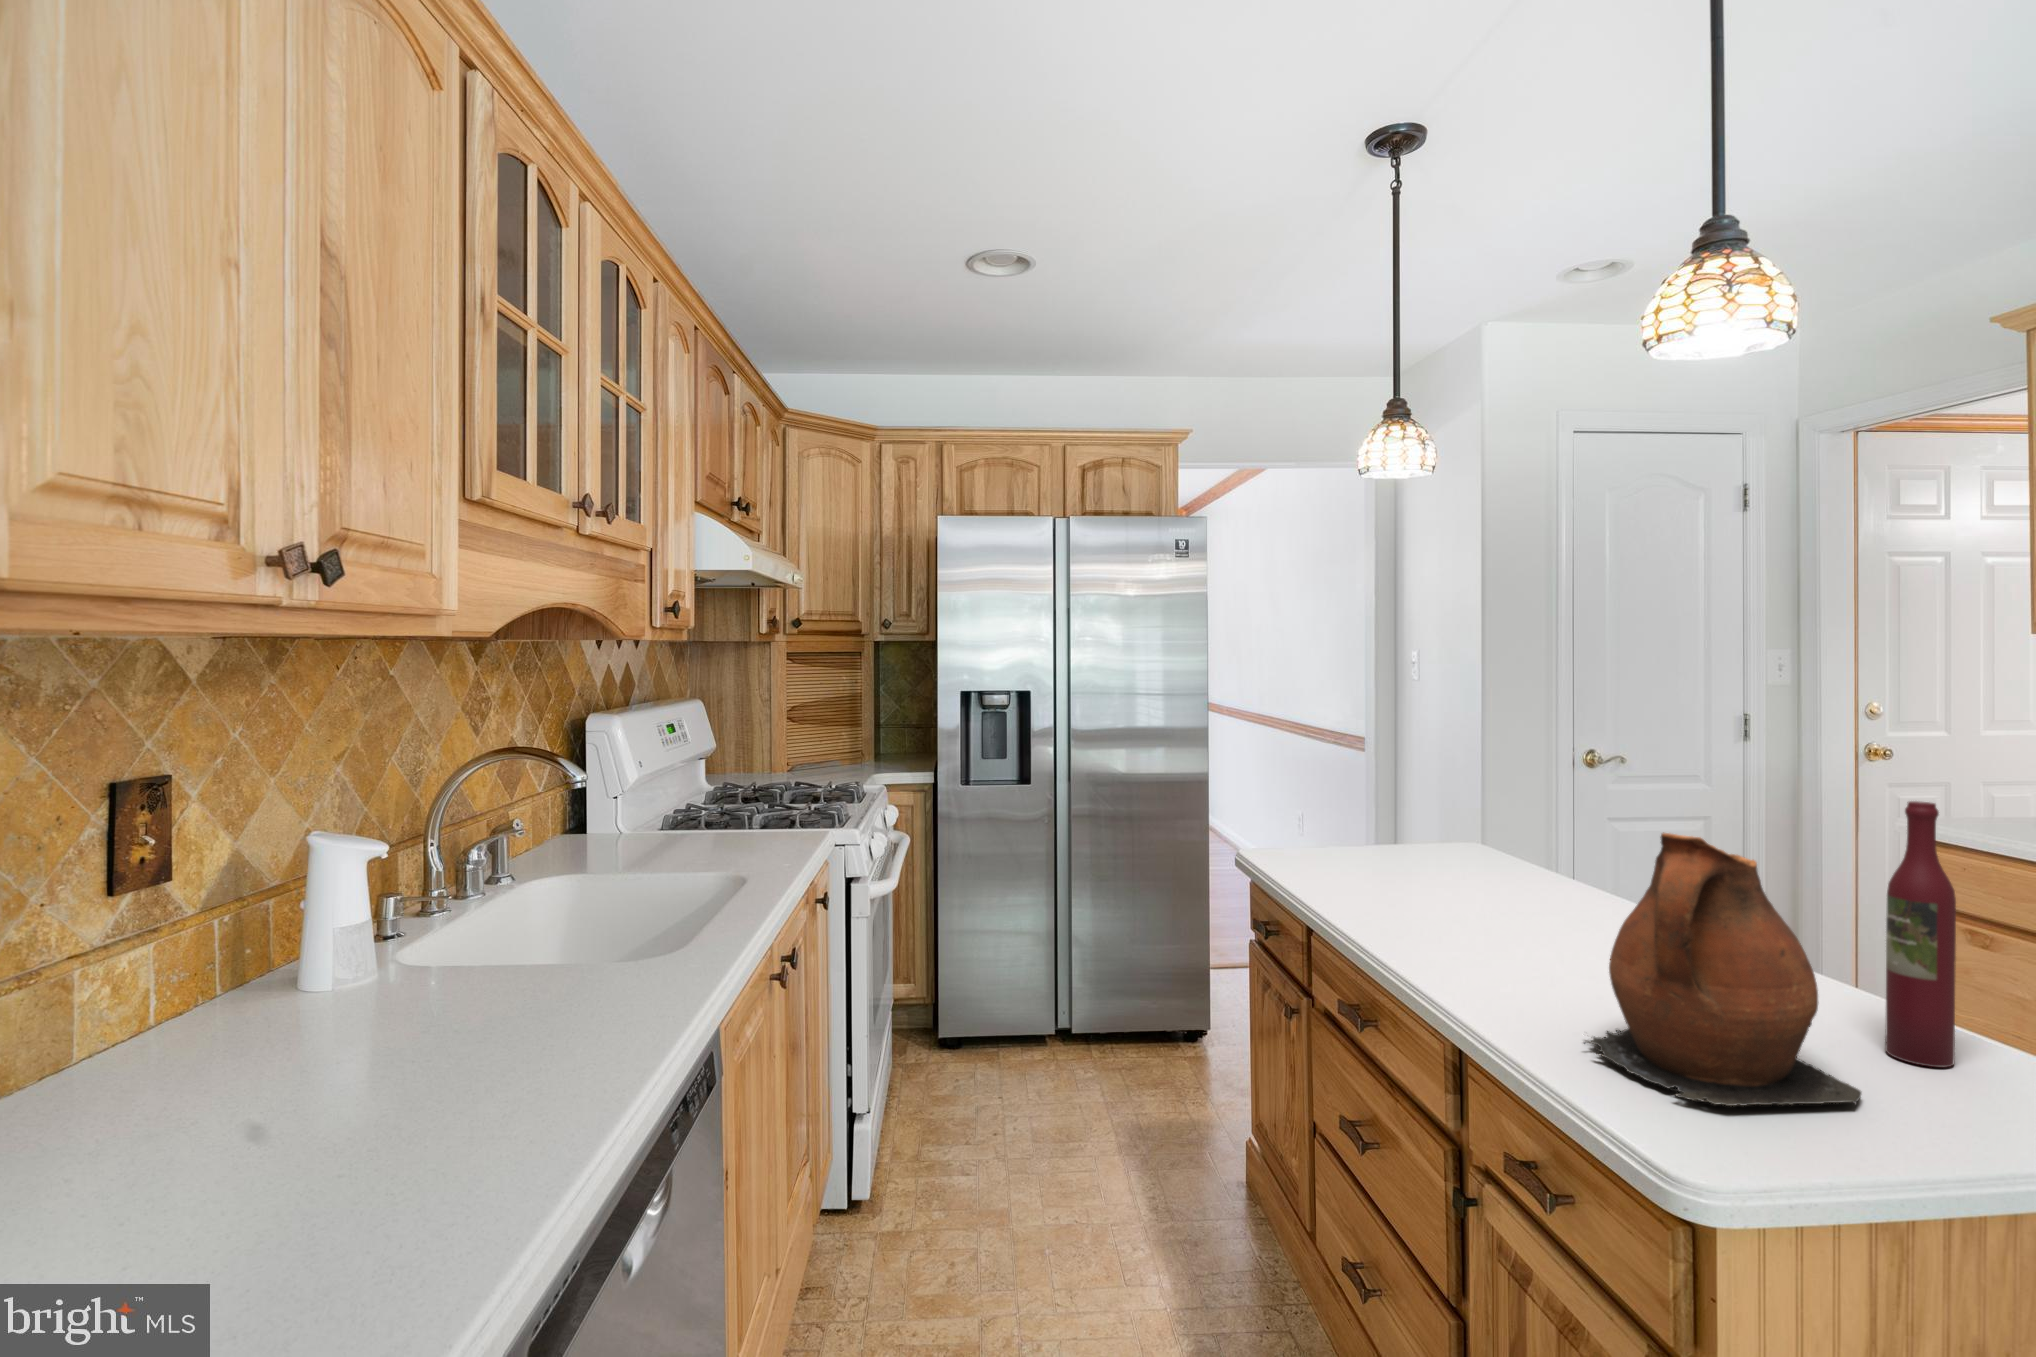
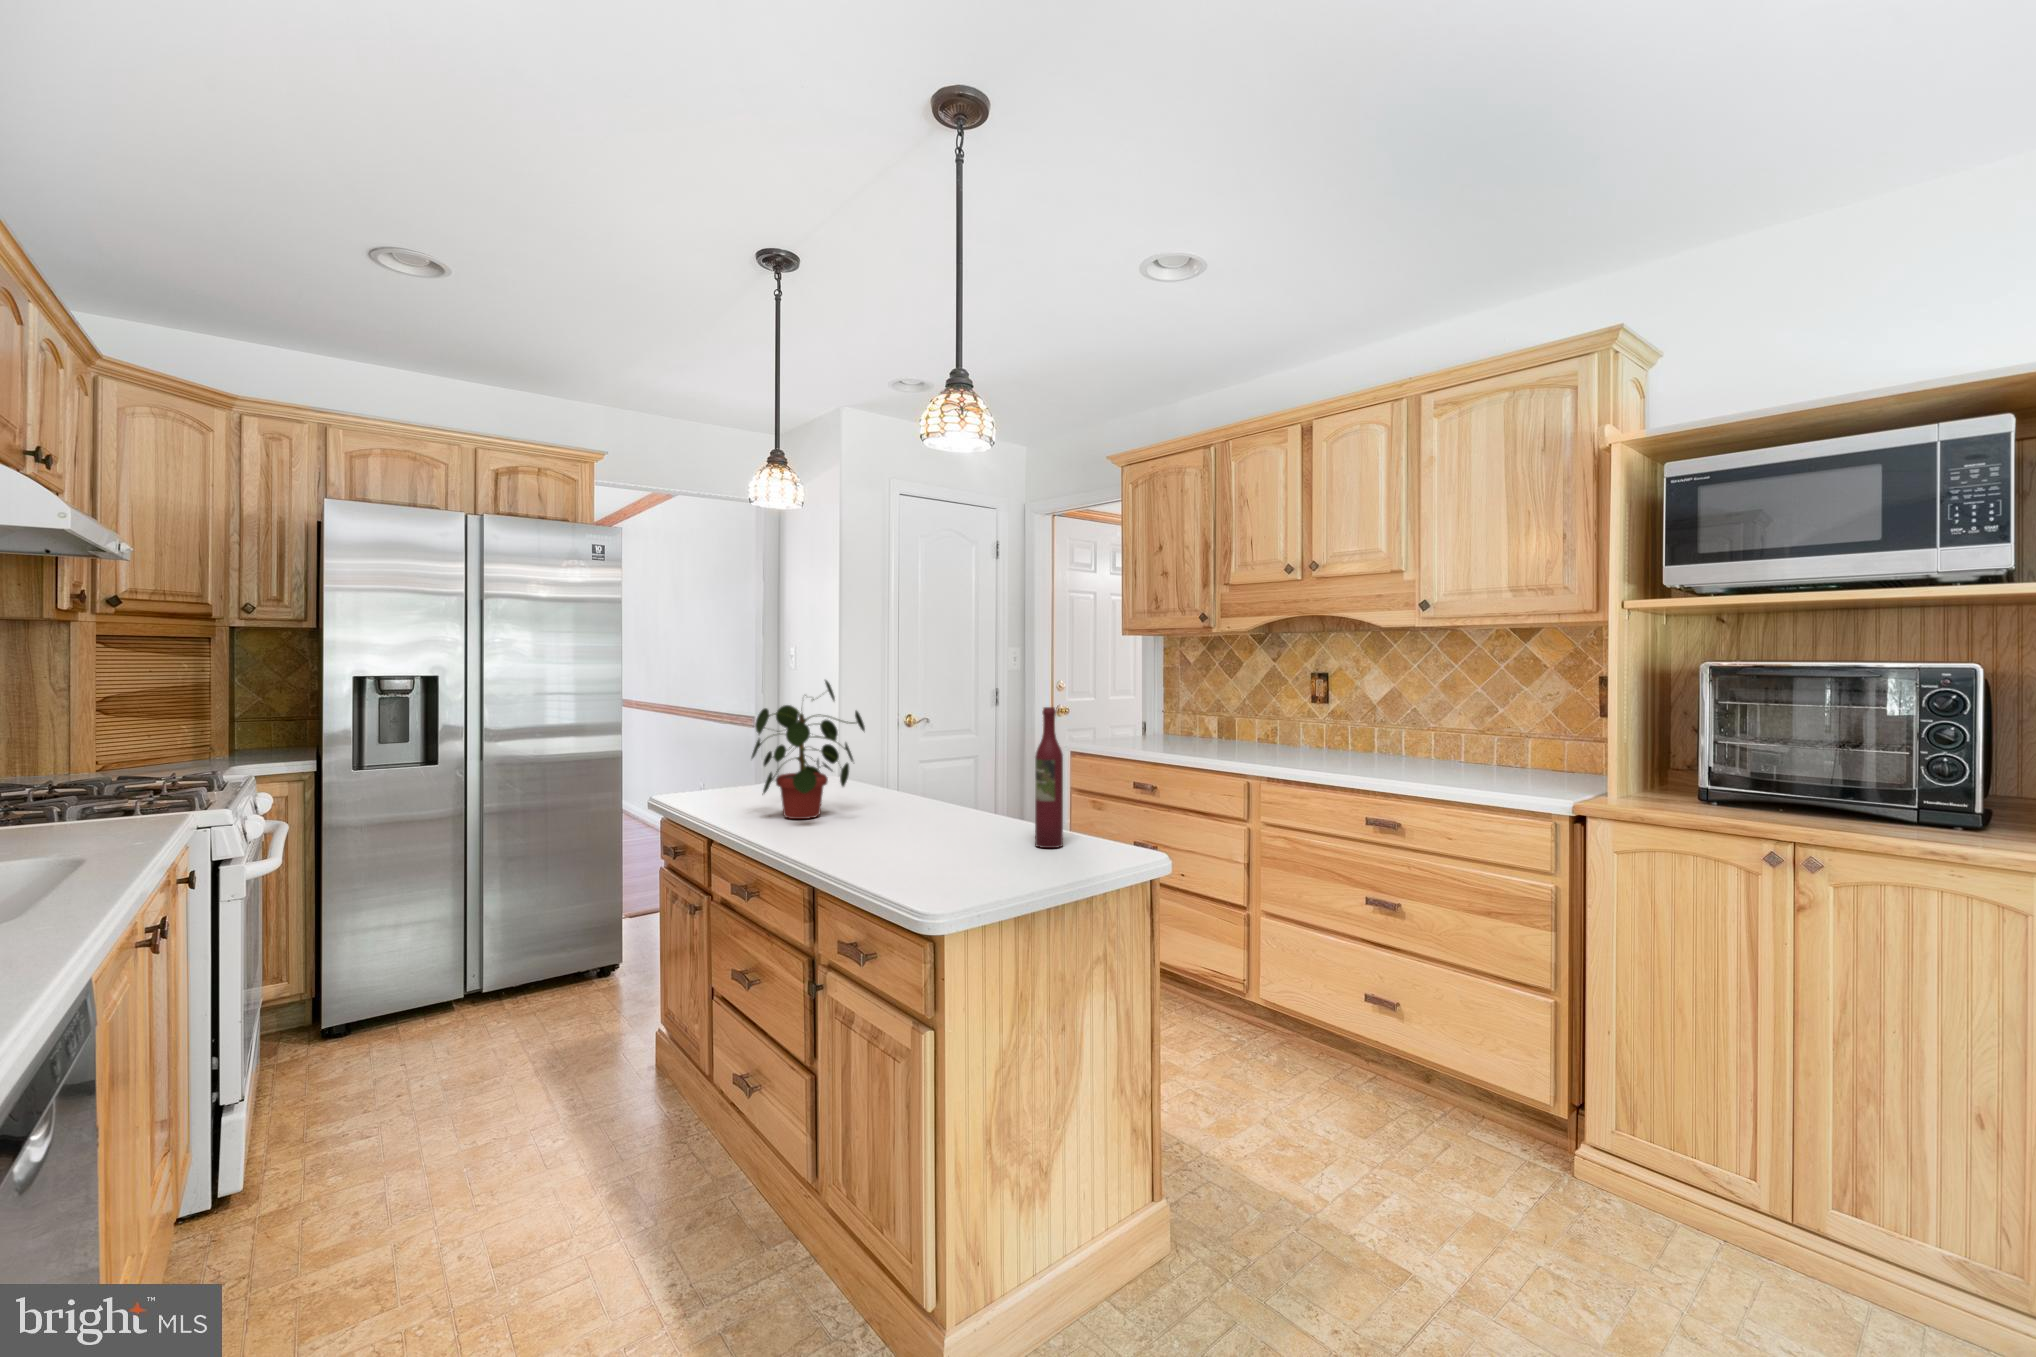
potted plant: none [1362,724,1534,921] -> present [752,680,865,819]
ceramic pitcher: present [1585,832,1861,1106] -> none [885,725,1019,876]

